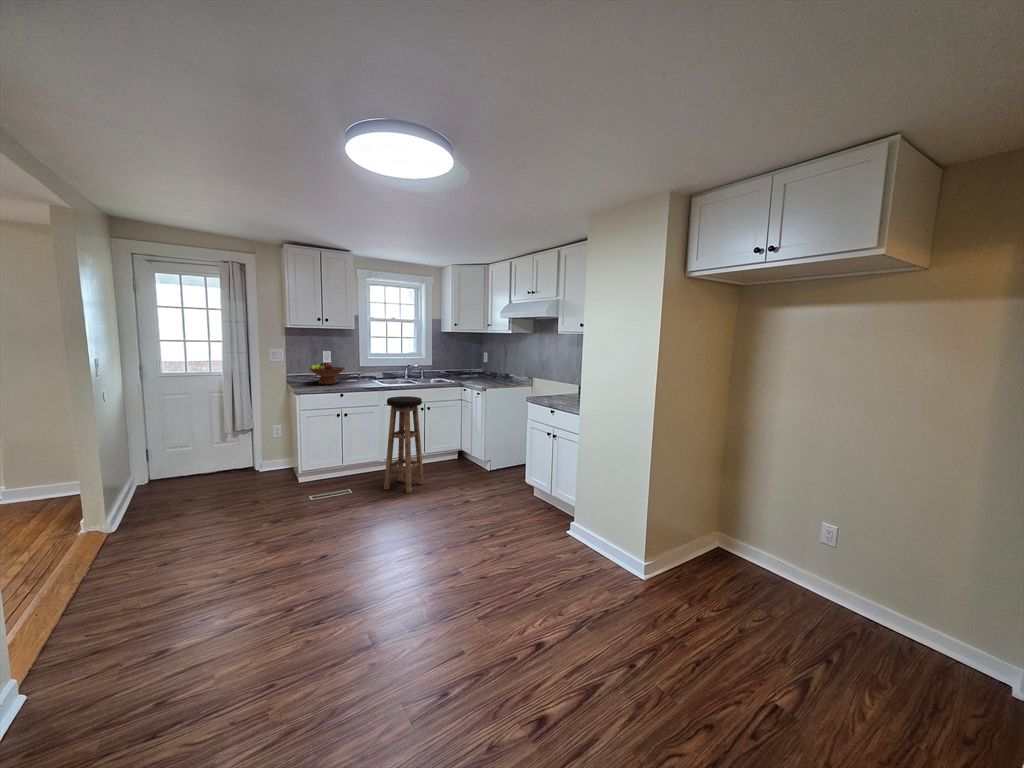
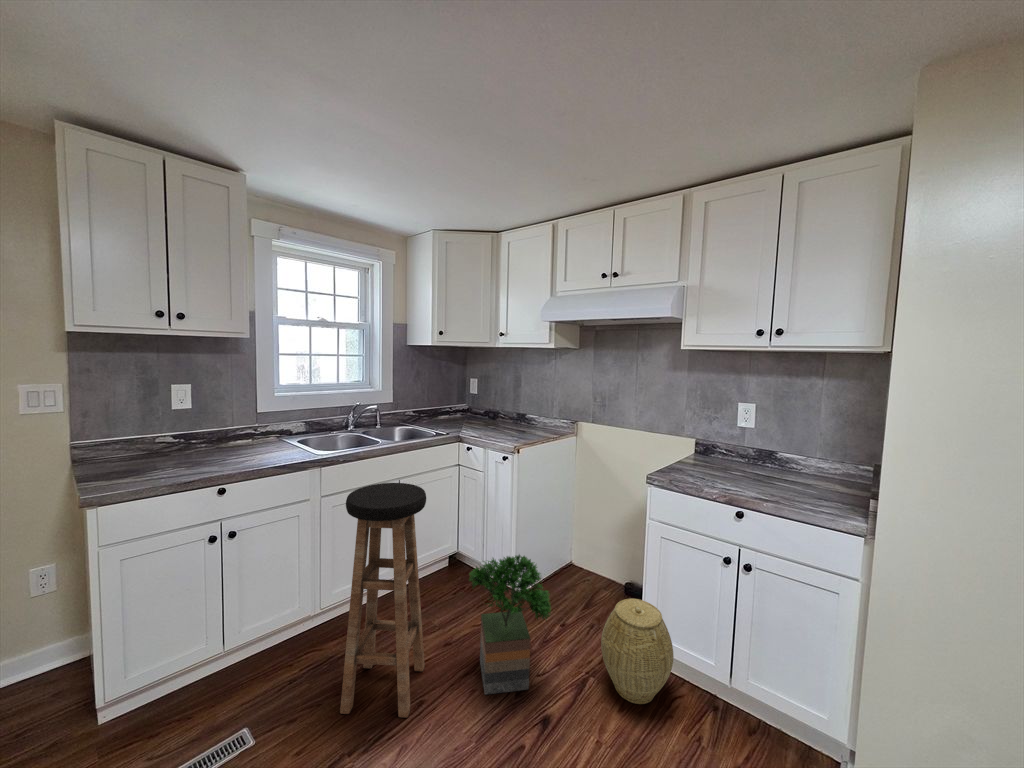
fruit bowl: present [309,363,344,384] -> none [132,412,226,462]
potted tree: none [441,434,478,494] -> present [469,555,551,695]
woven basket: none [498,459,532,503] -> present [601,598,674,704]

